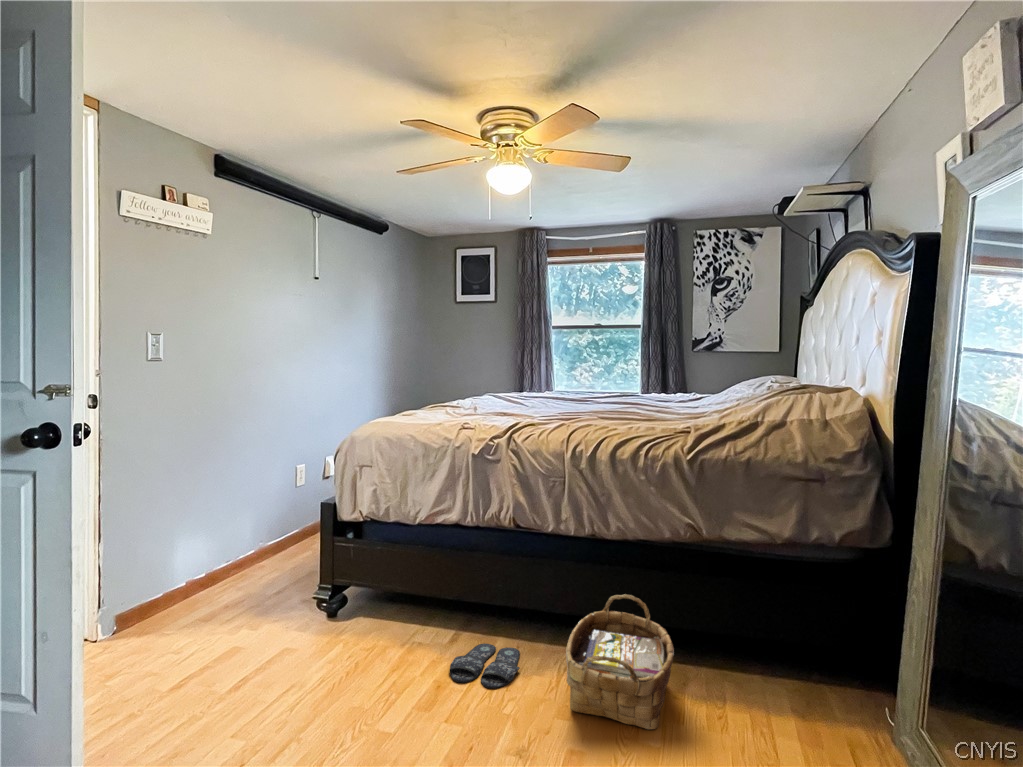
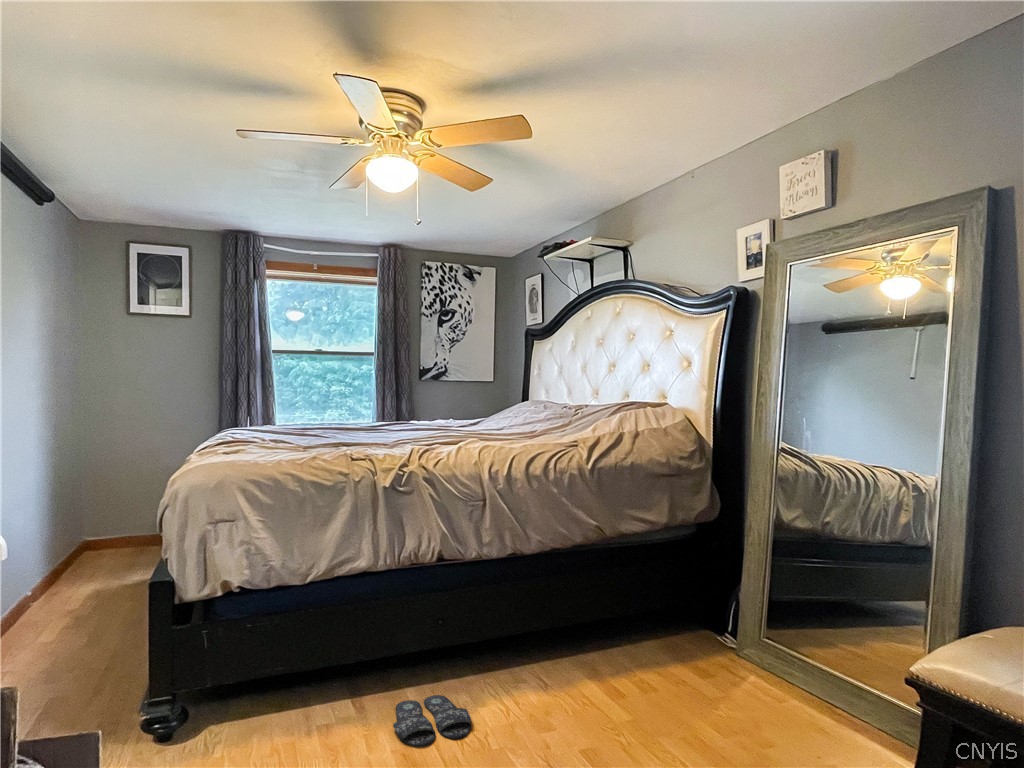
woven basket: present [566,595,674,730] -> none [518,602,626,724]

